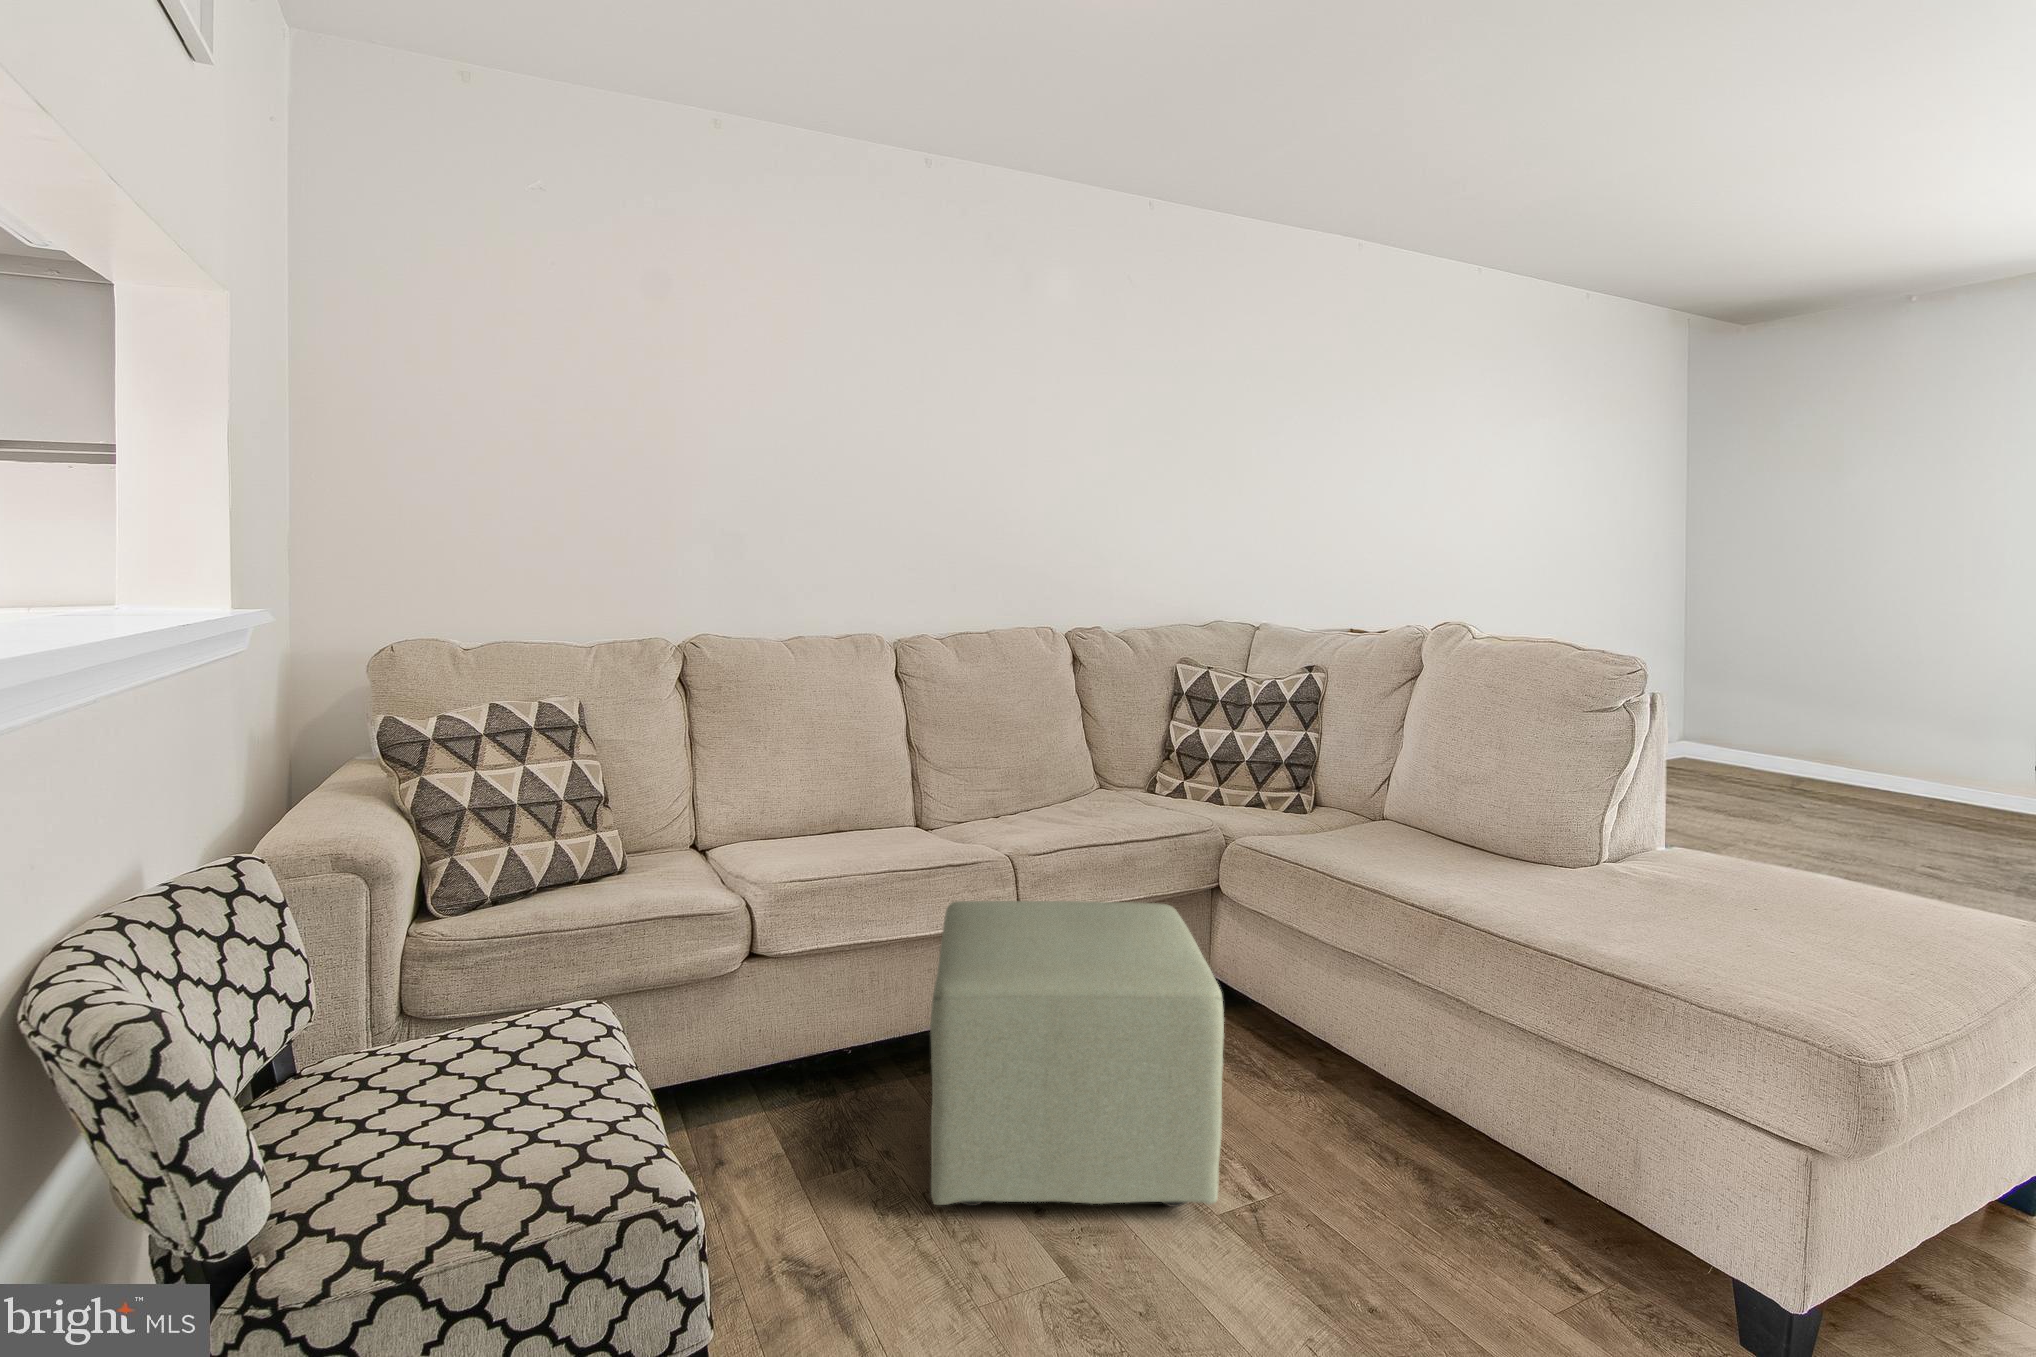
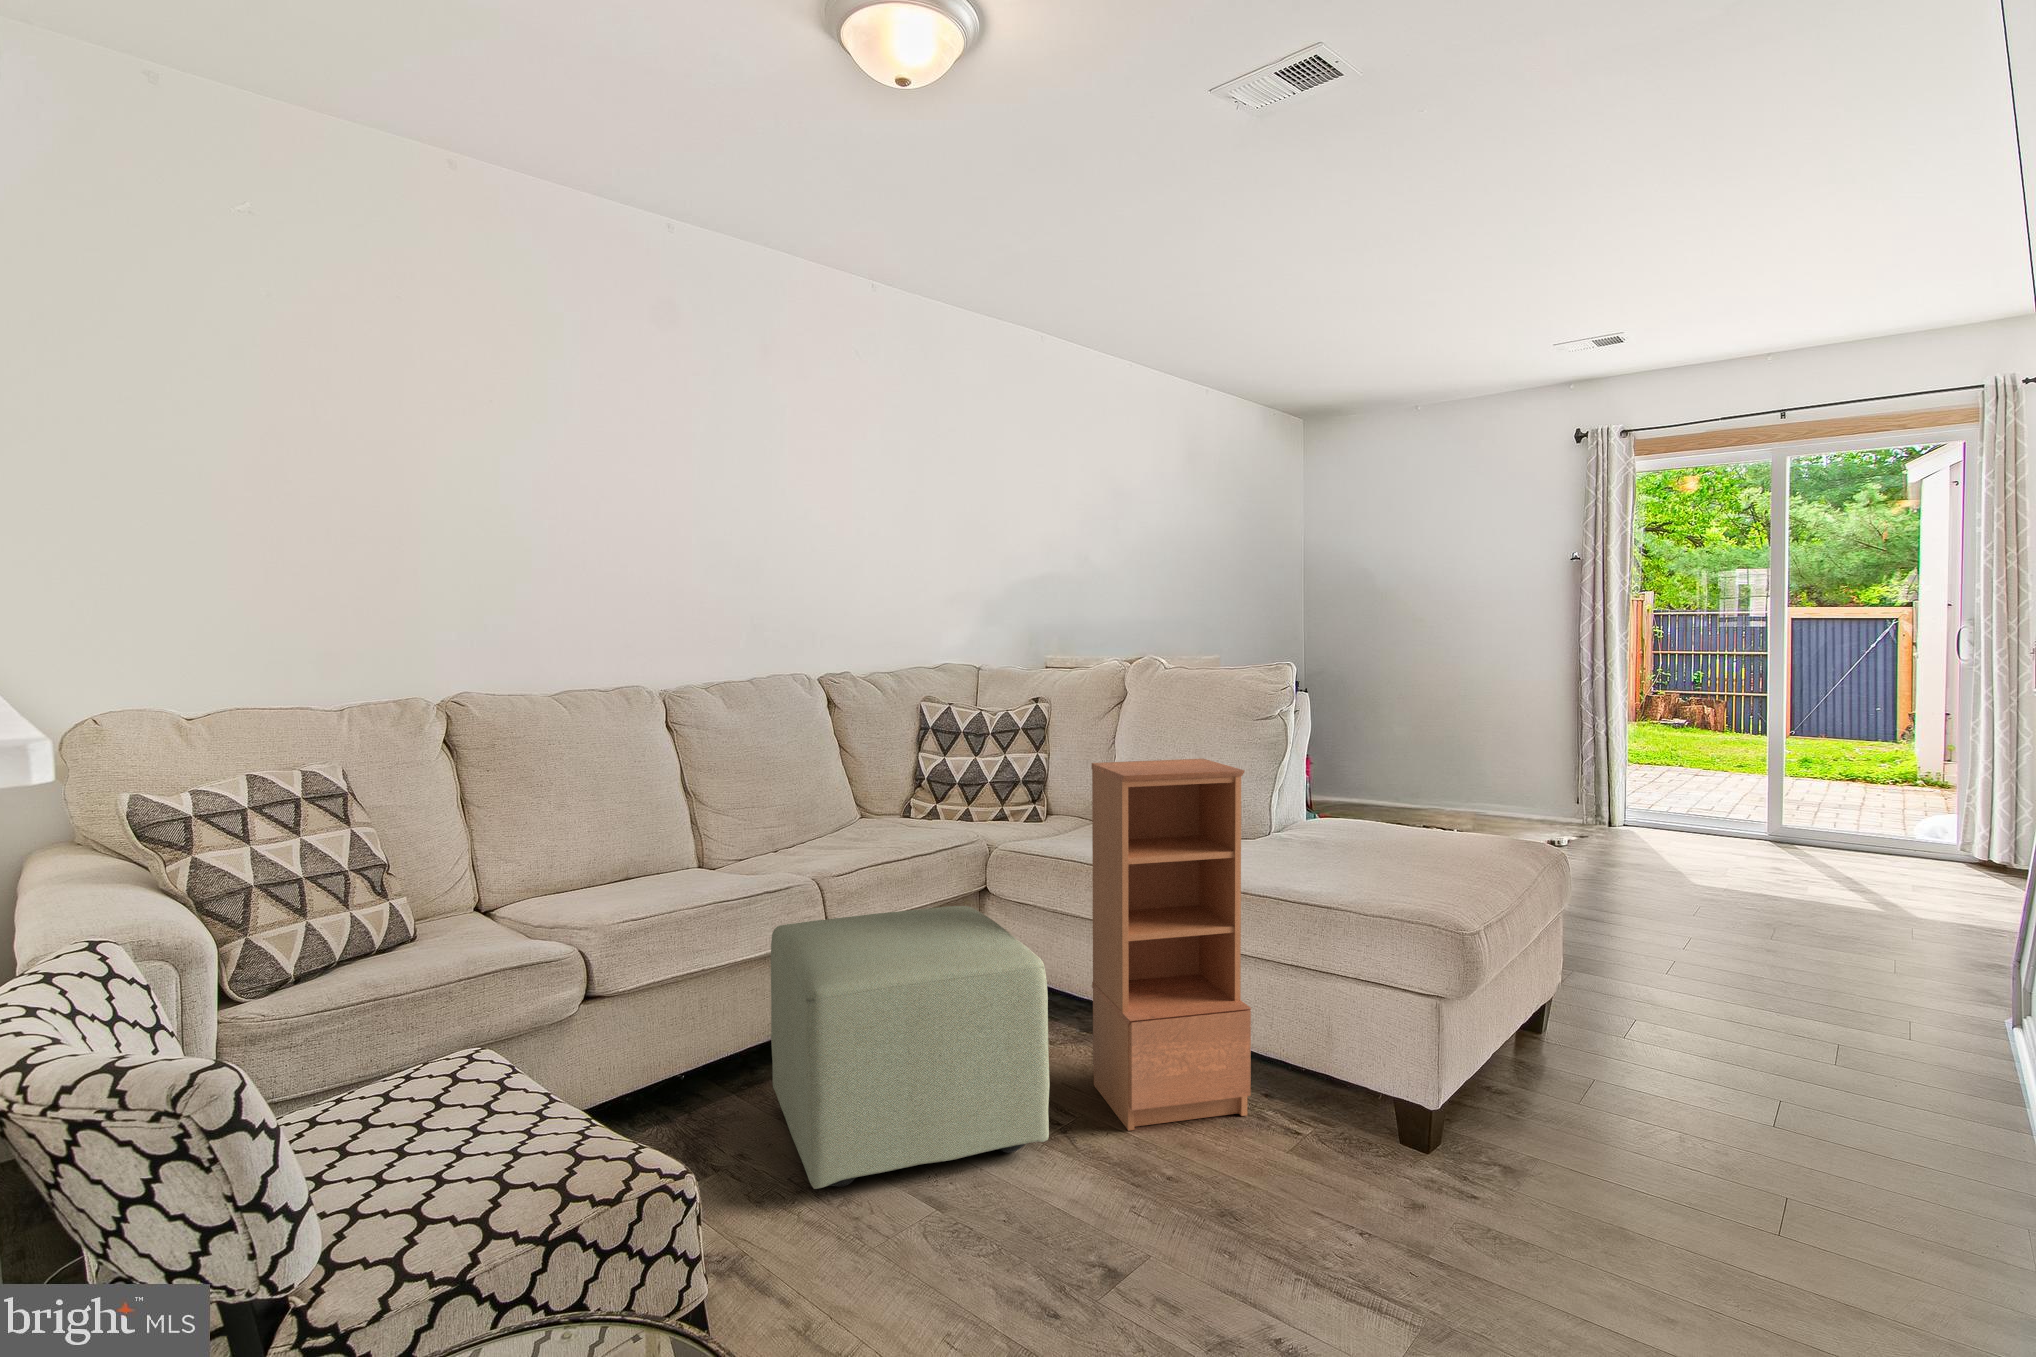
bookcase: none [1303,754,1518,1223] -> present [1091,759,1251,1131]

